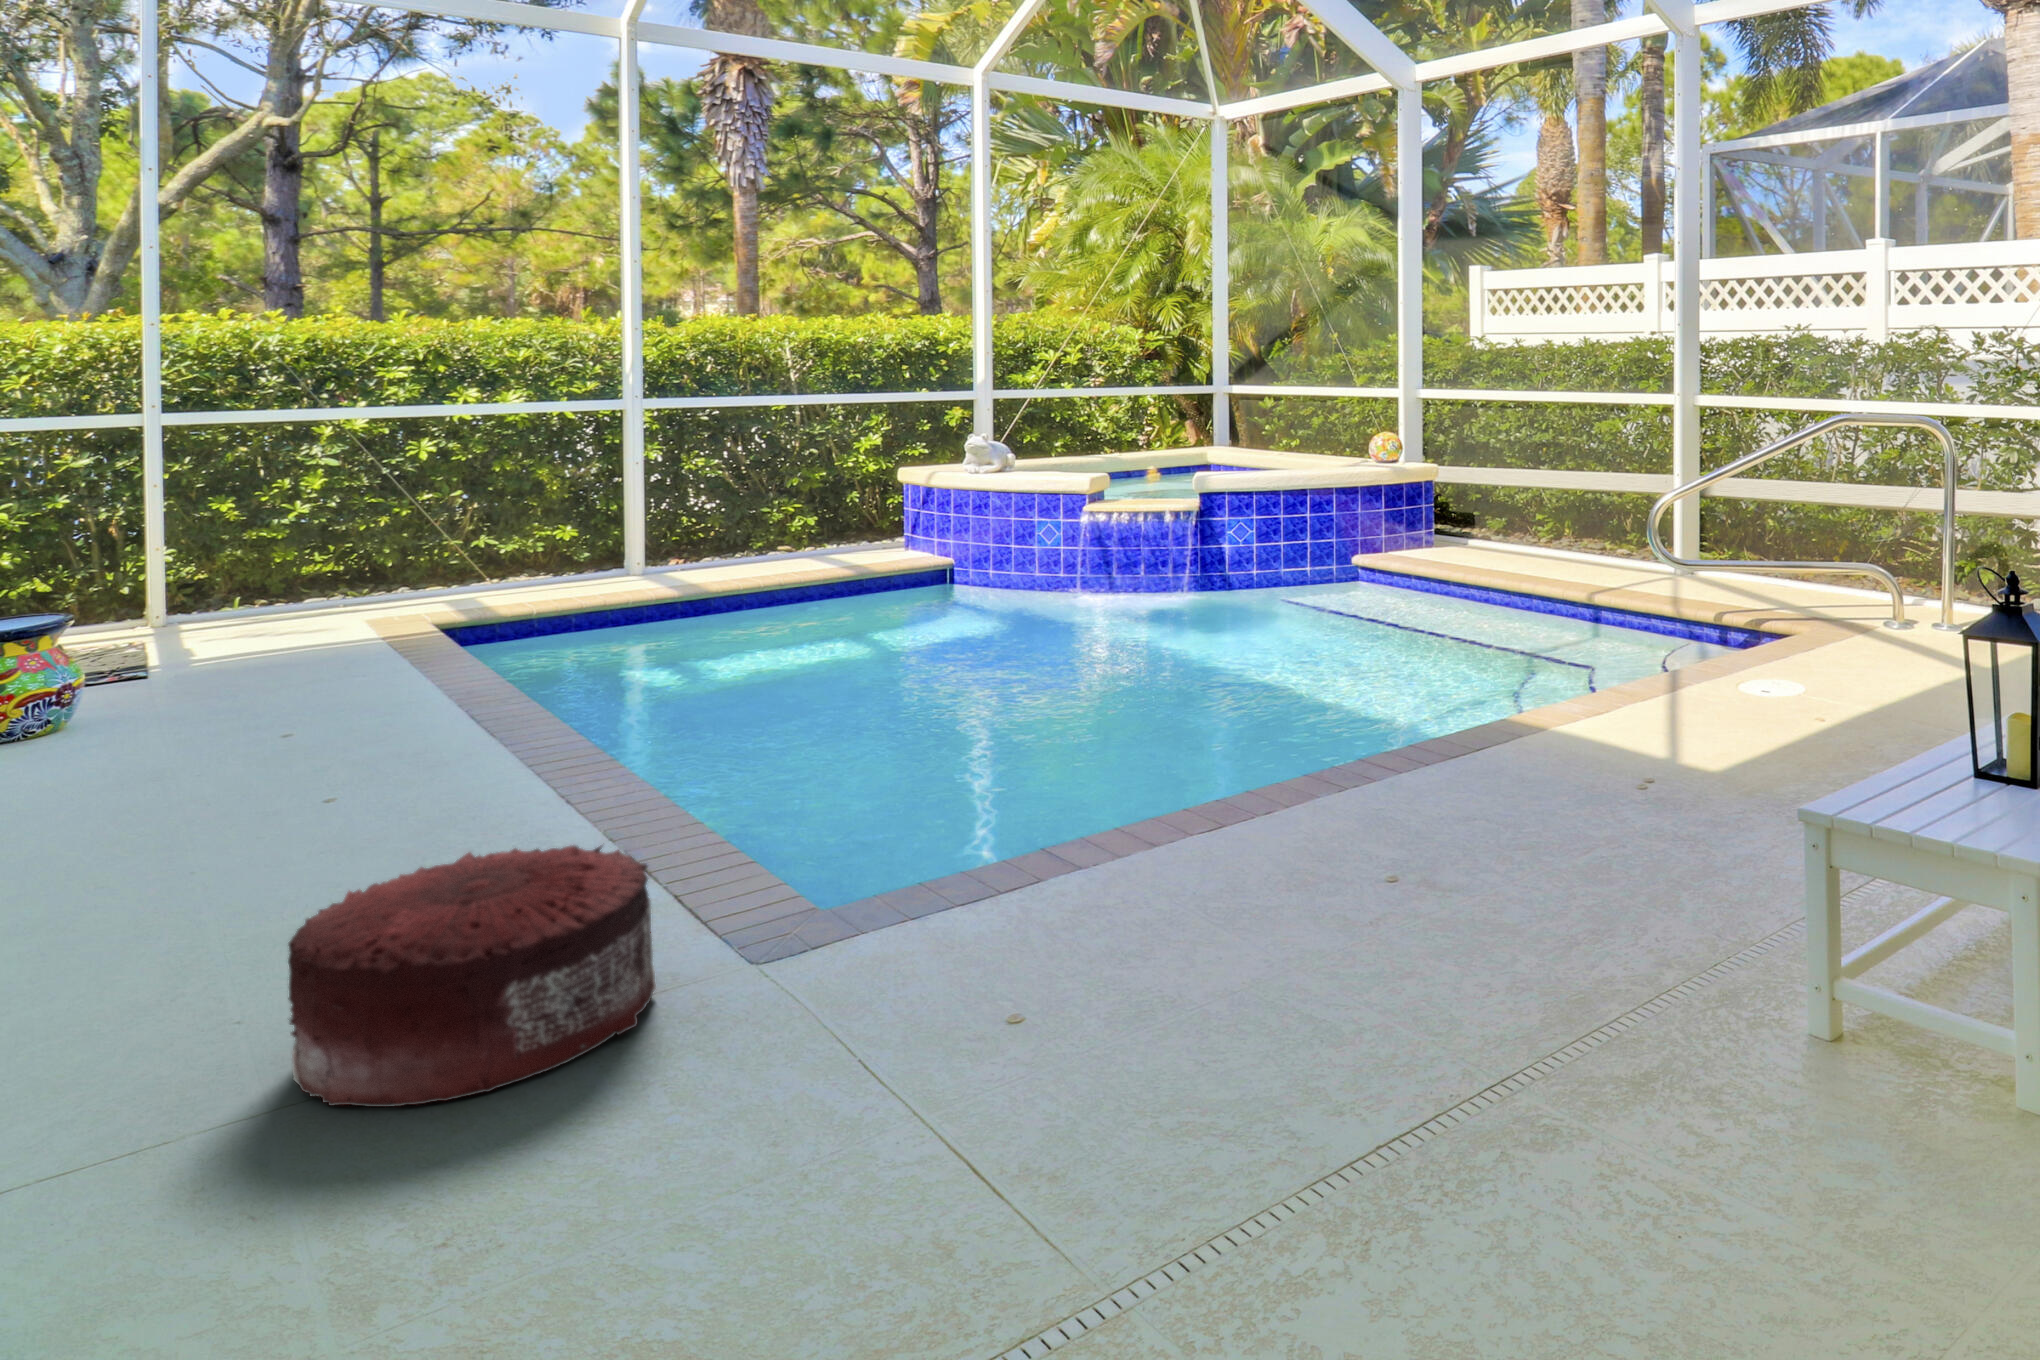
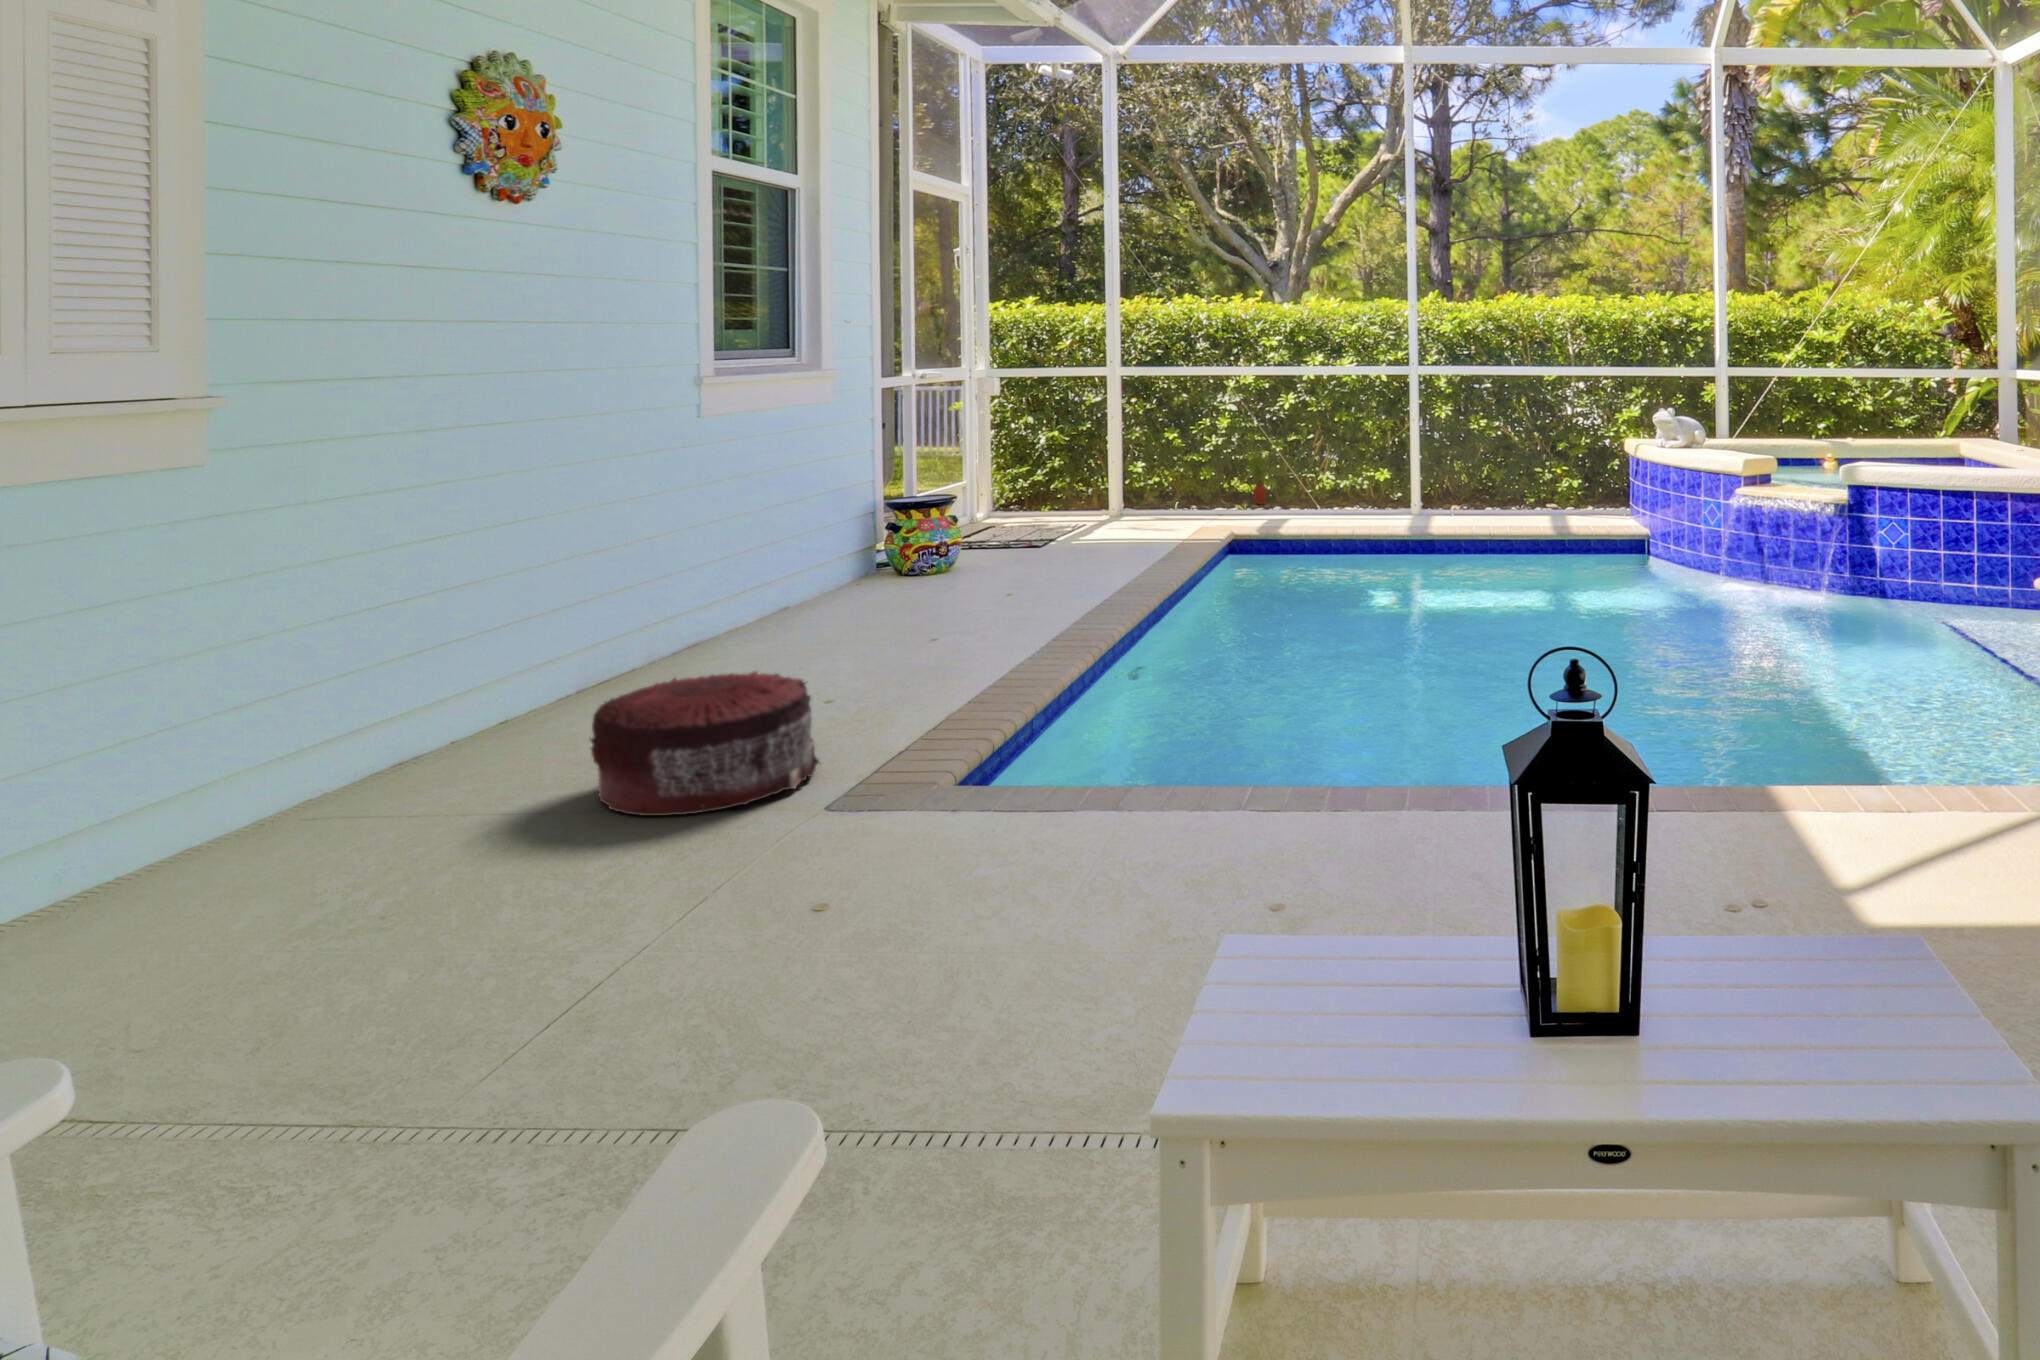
potted plant: none [355,508,399,586] -> present [1246,445,1268,504]

